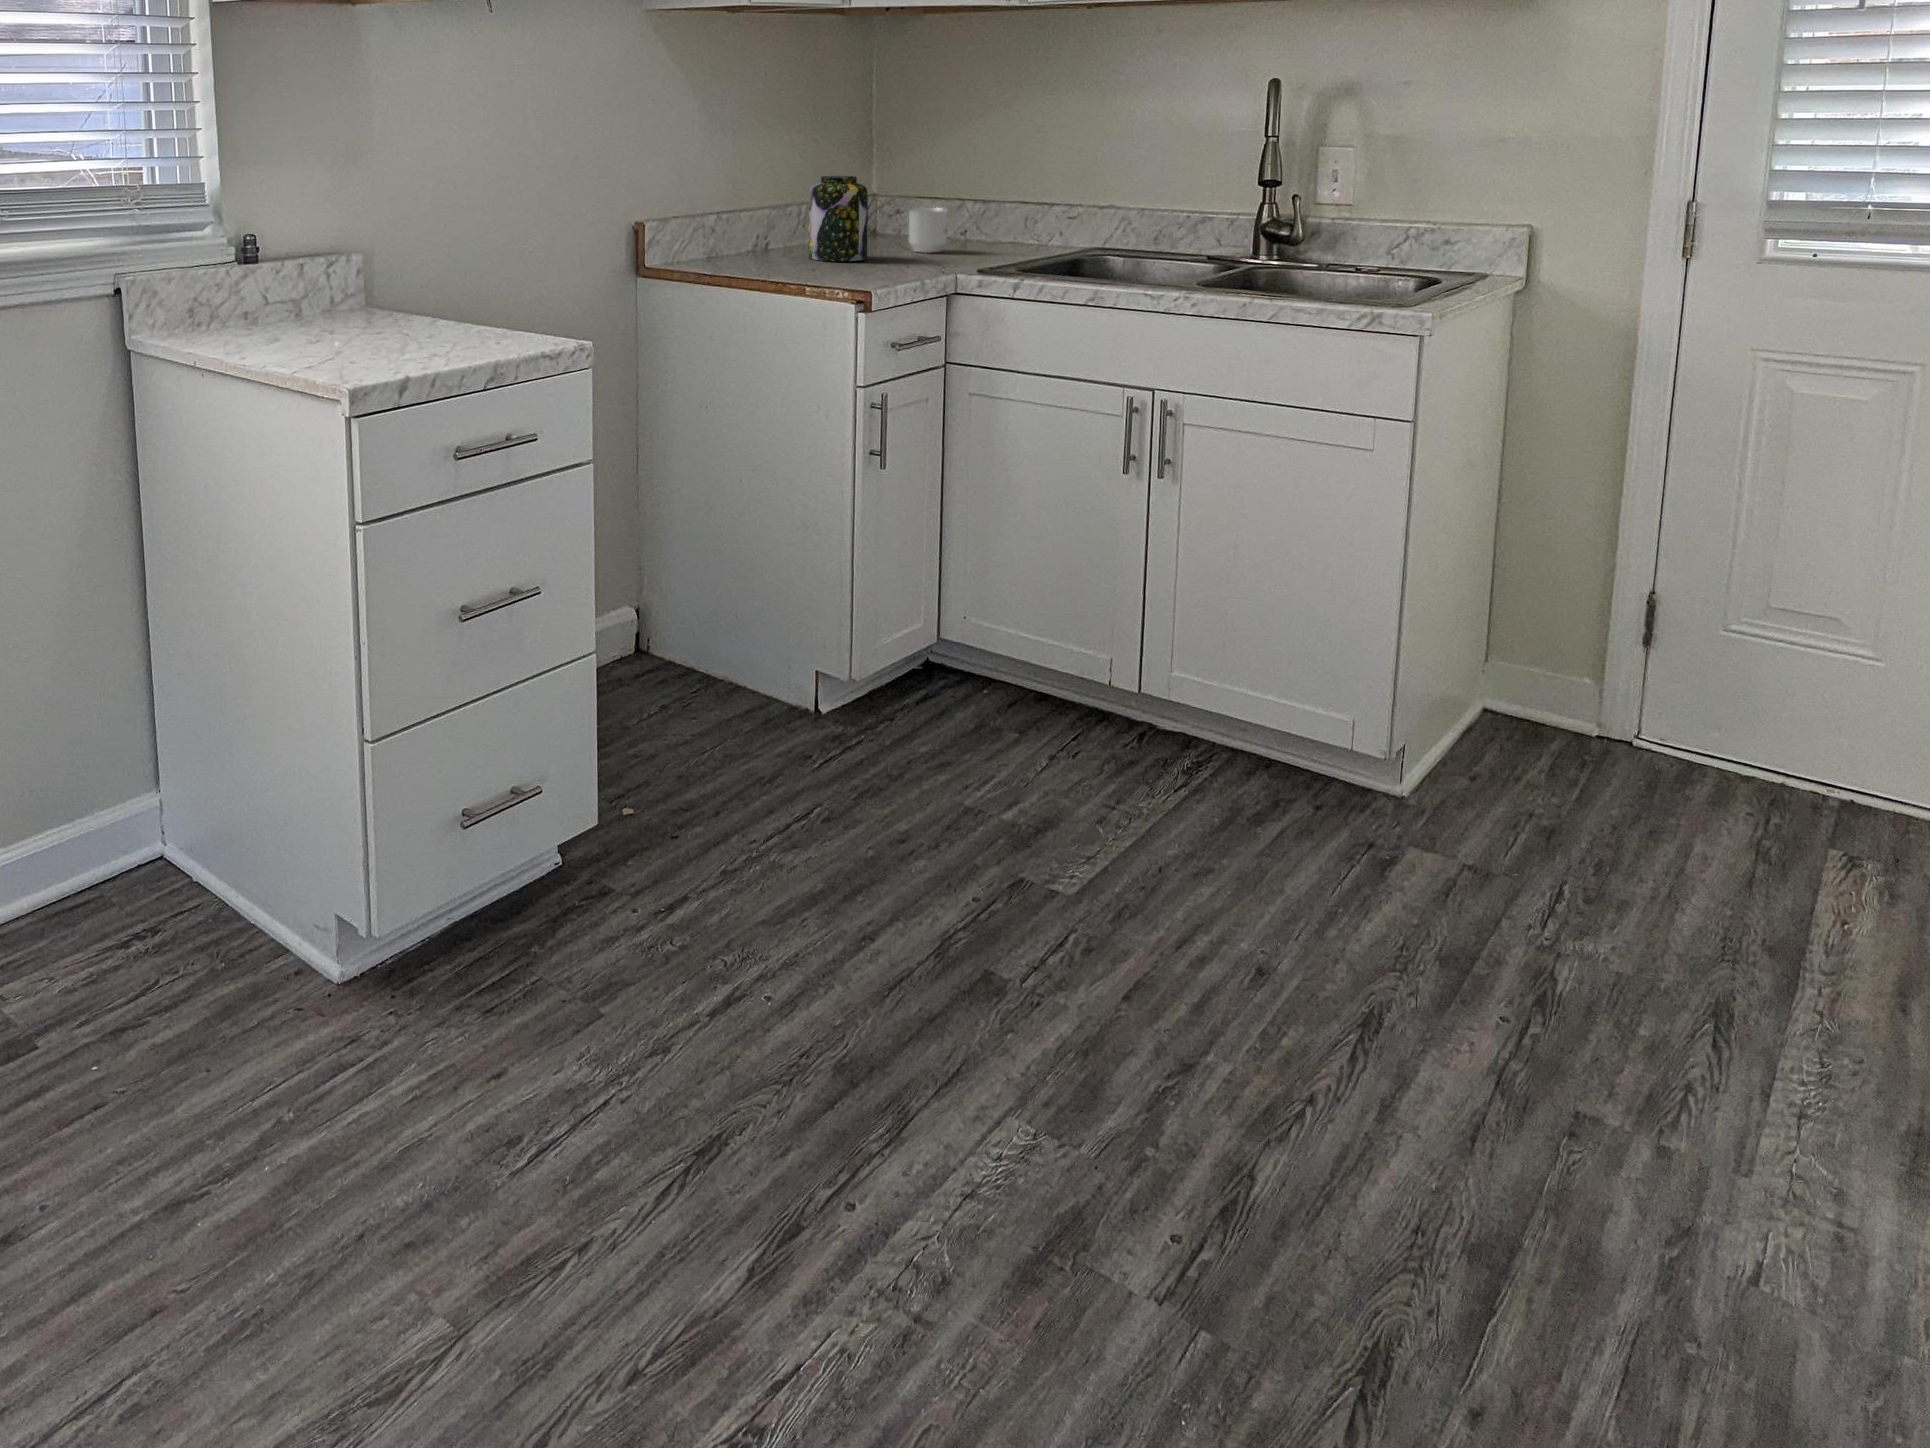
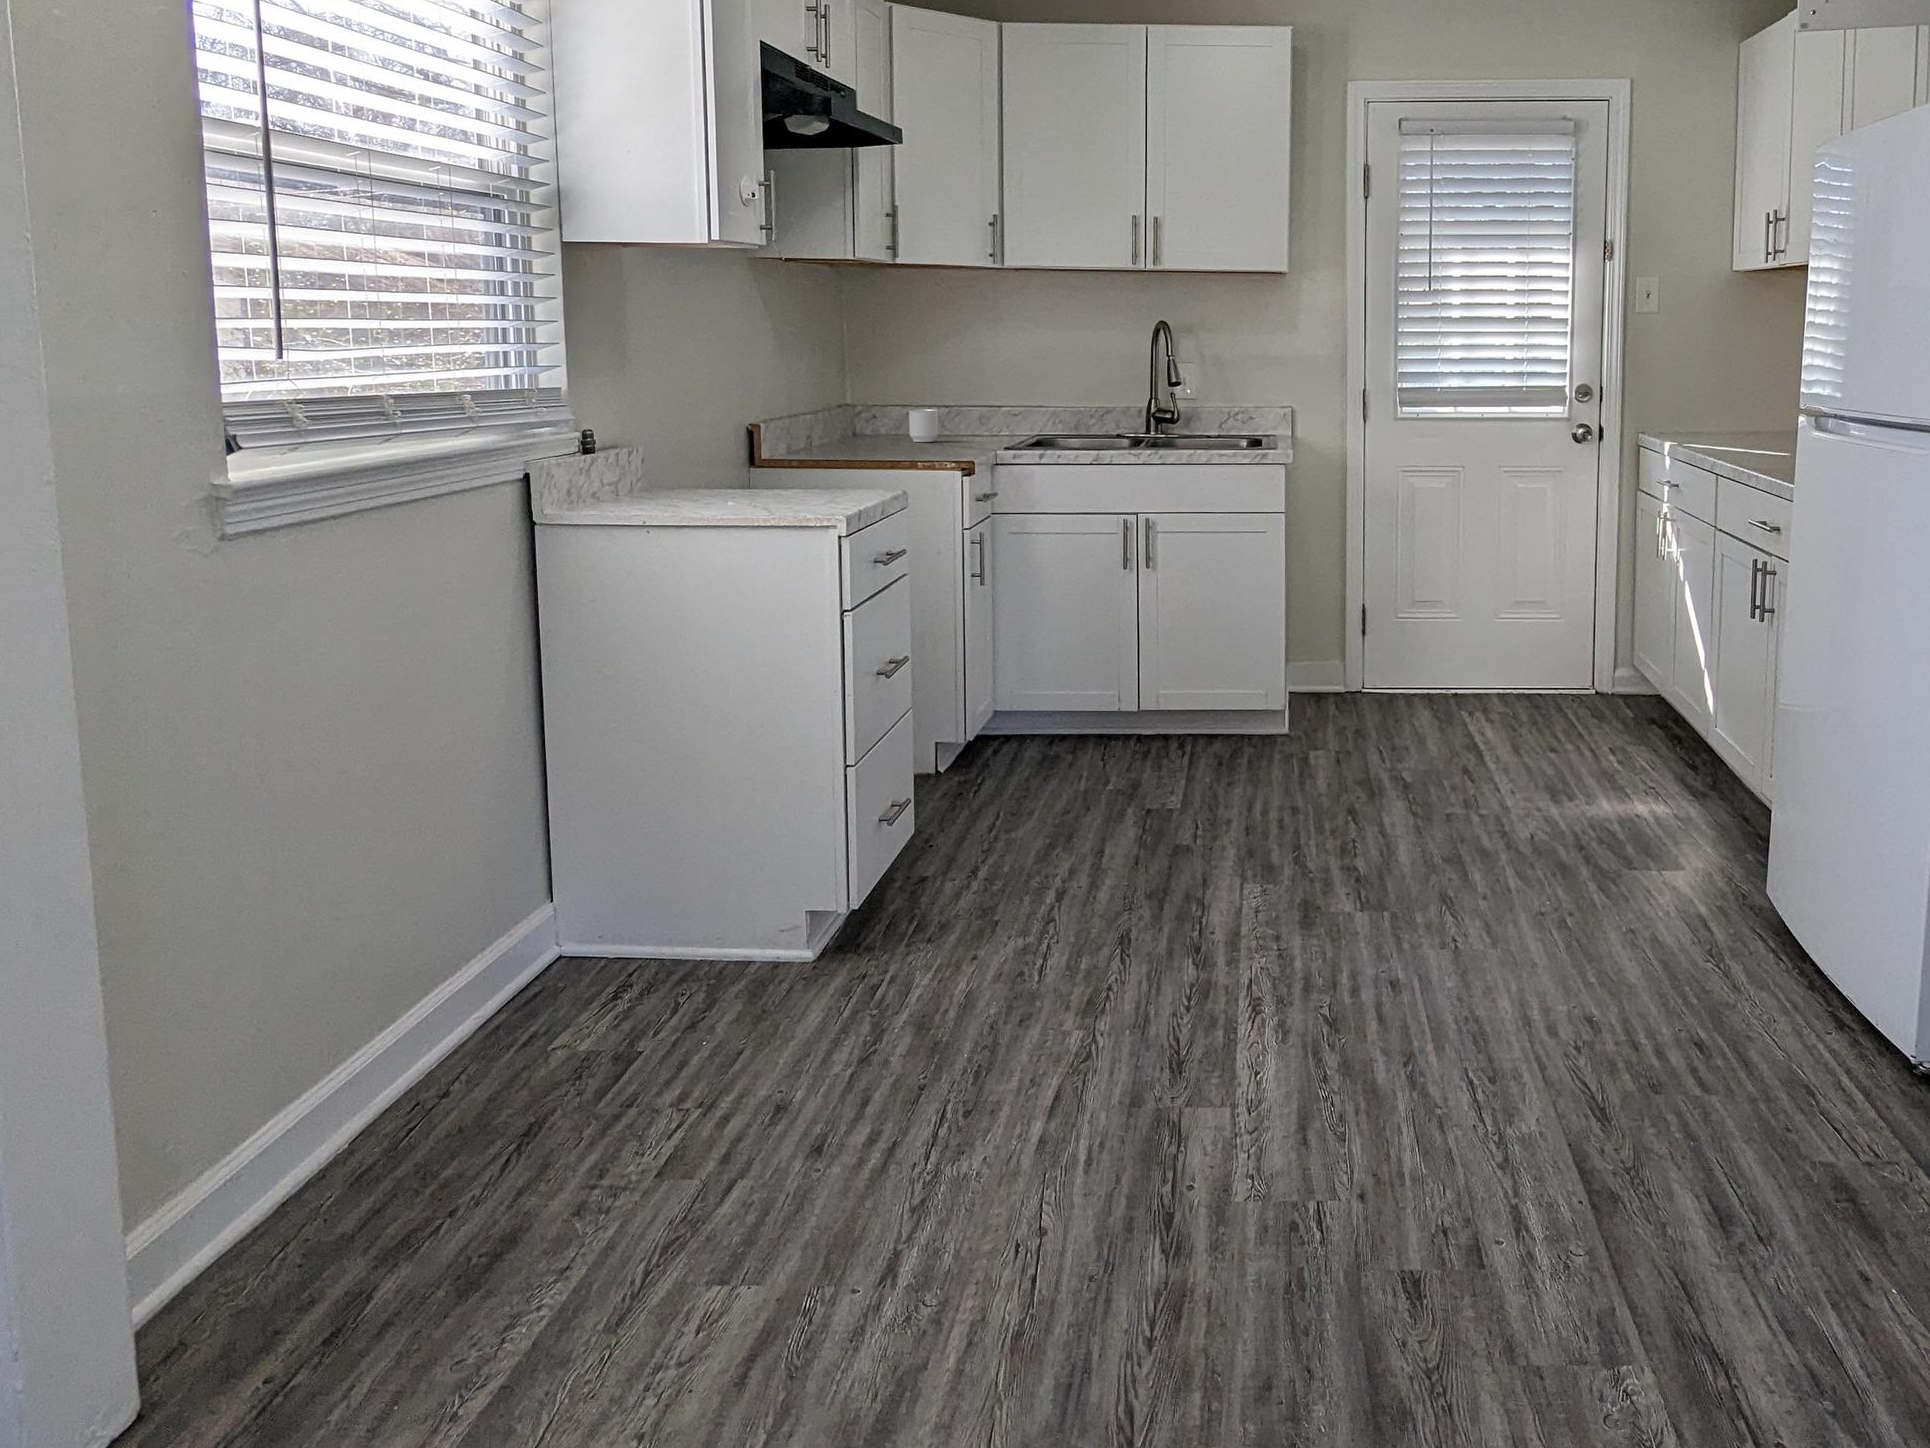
jar: present [808,176,868,261] -> none [860,385,908,448]

